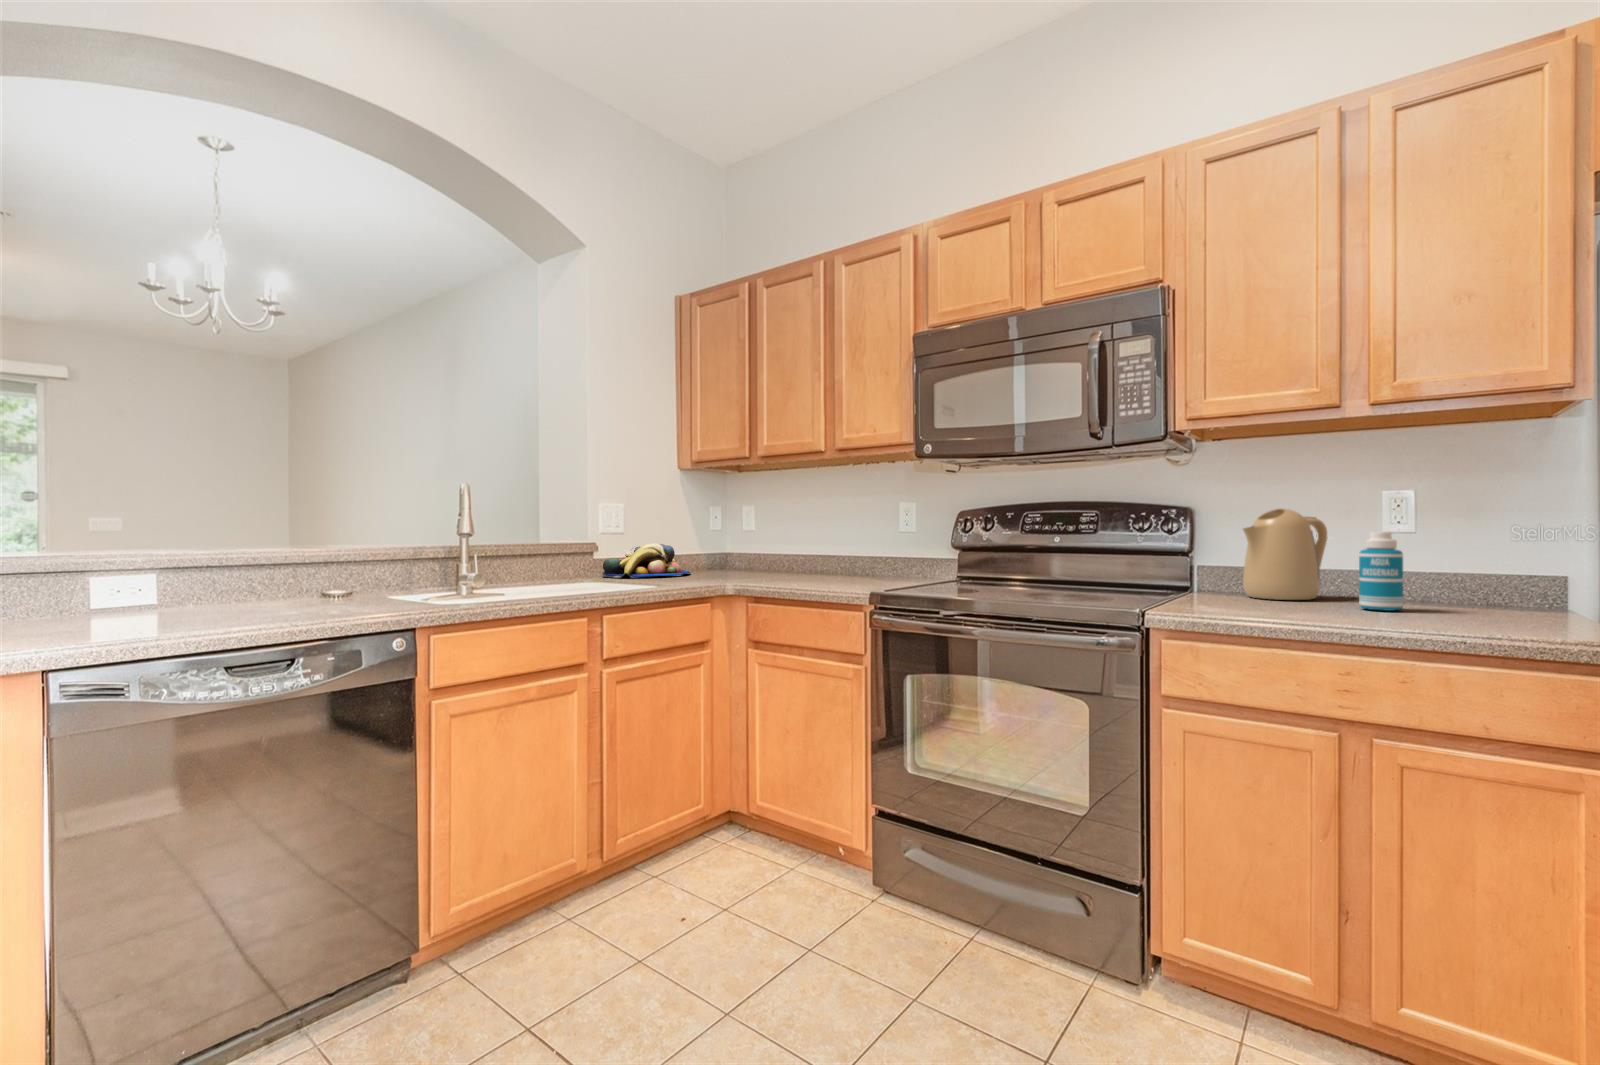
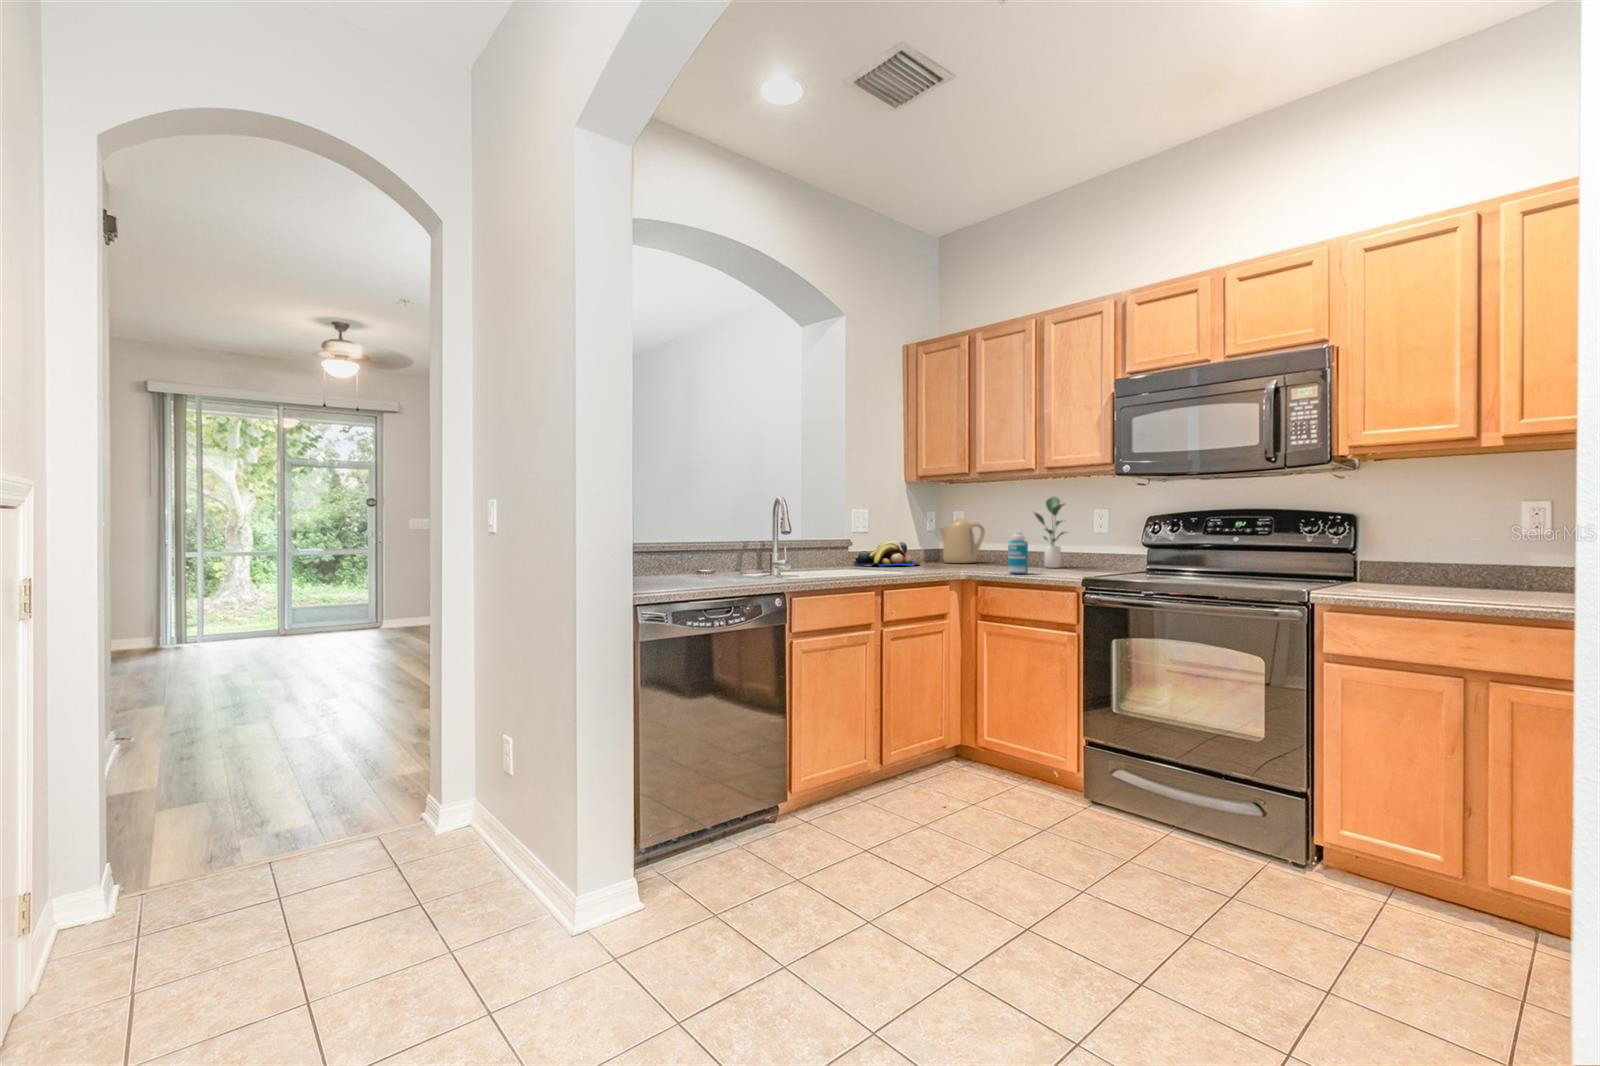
potted plant: none [826,486,870,576] -> present [1034,496,1065,568]
kettle: present [1243,509,1328,600] -> present [940,519,985,563]
bottle: present [1359,532,1403,611] -> present [1008,532,1028,574]

